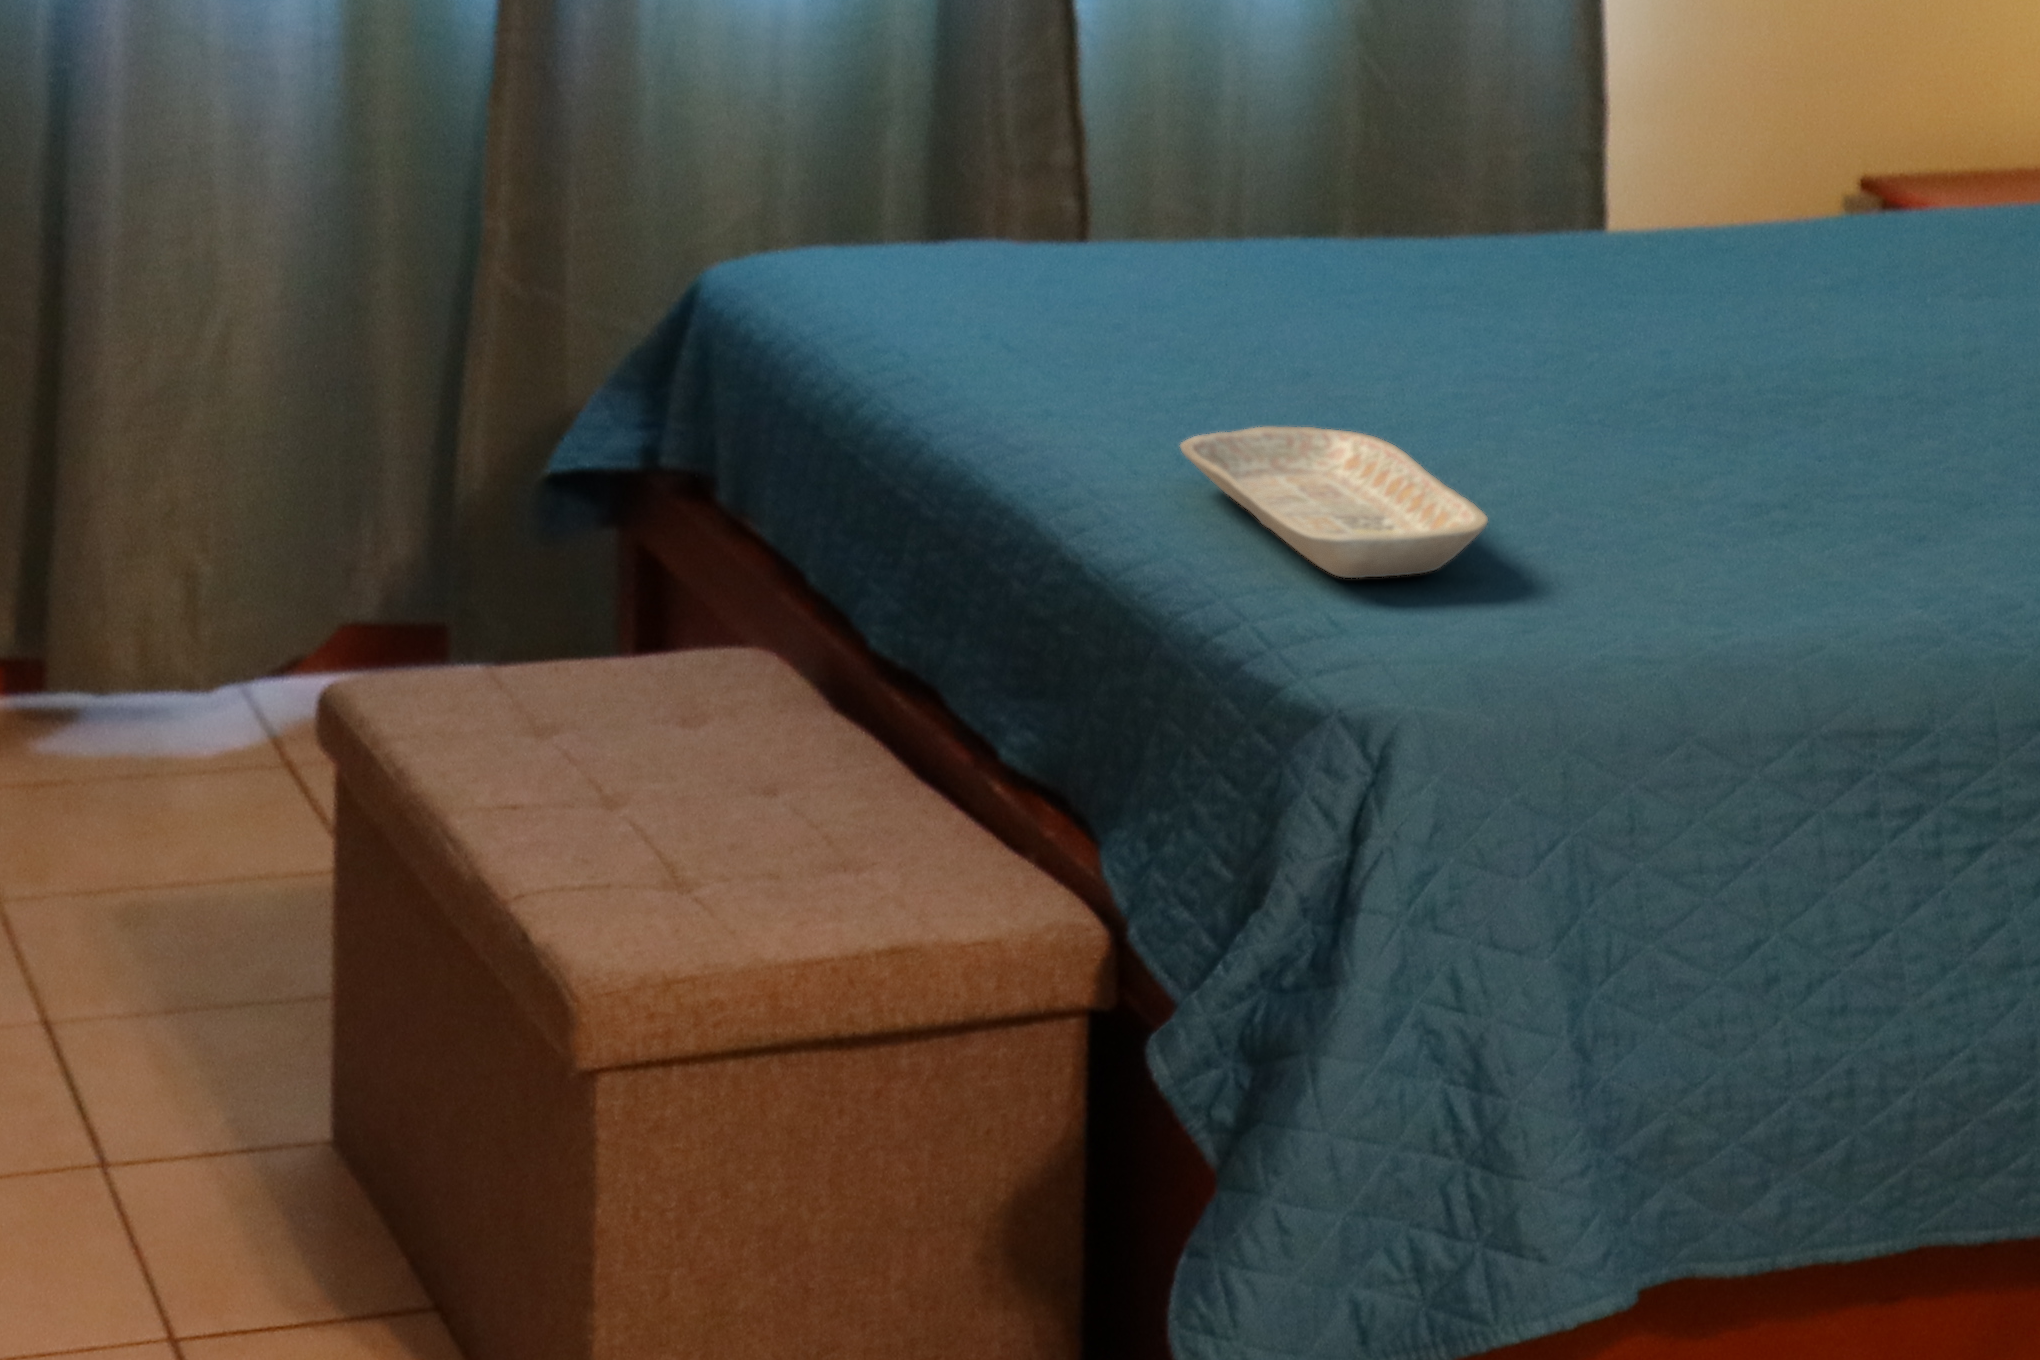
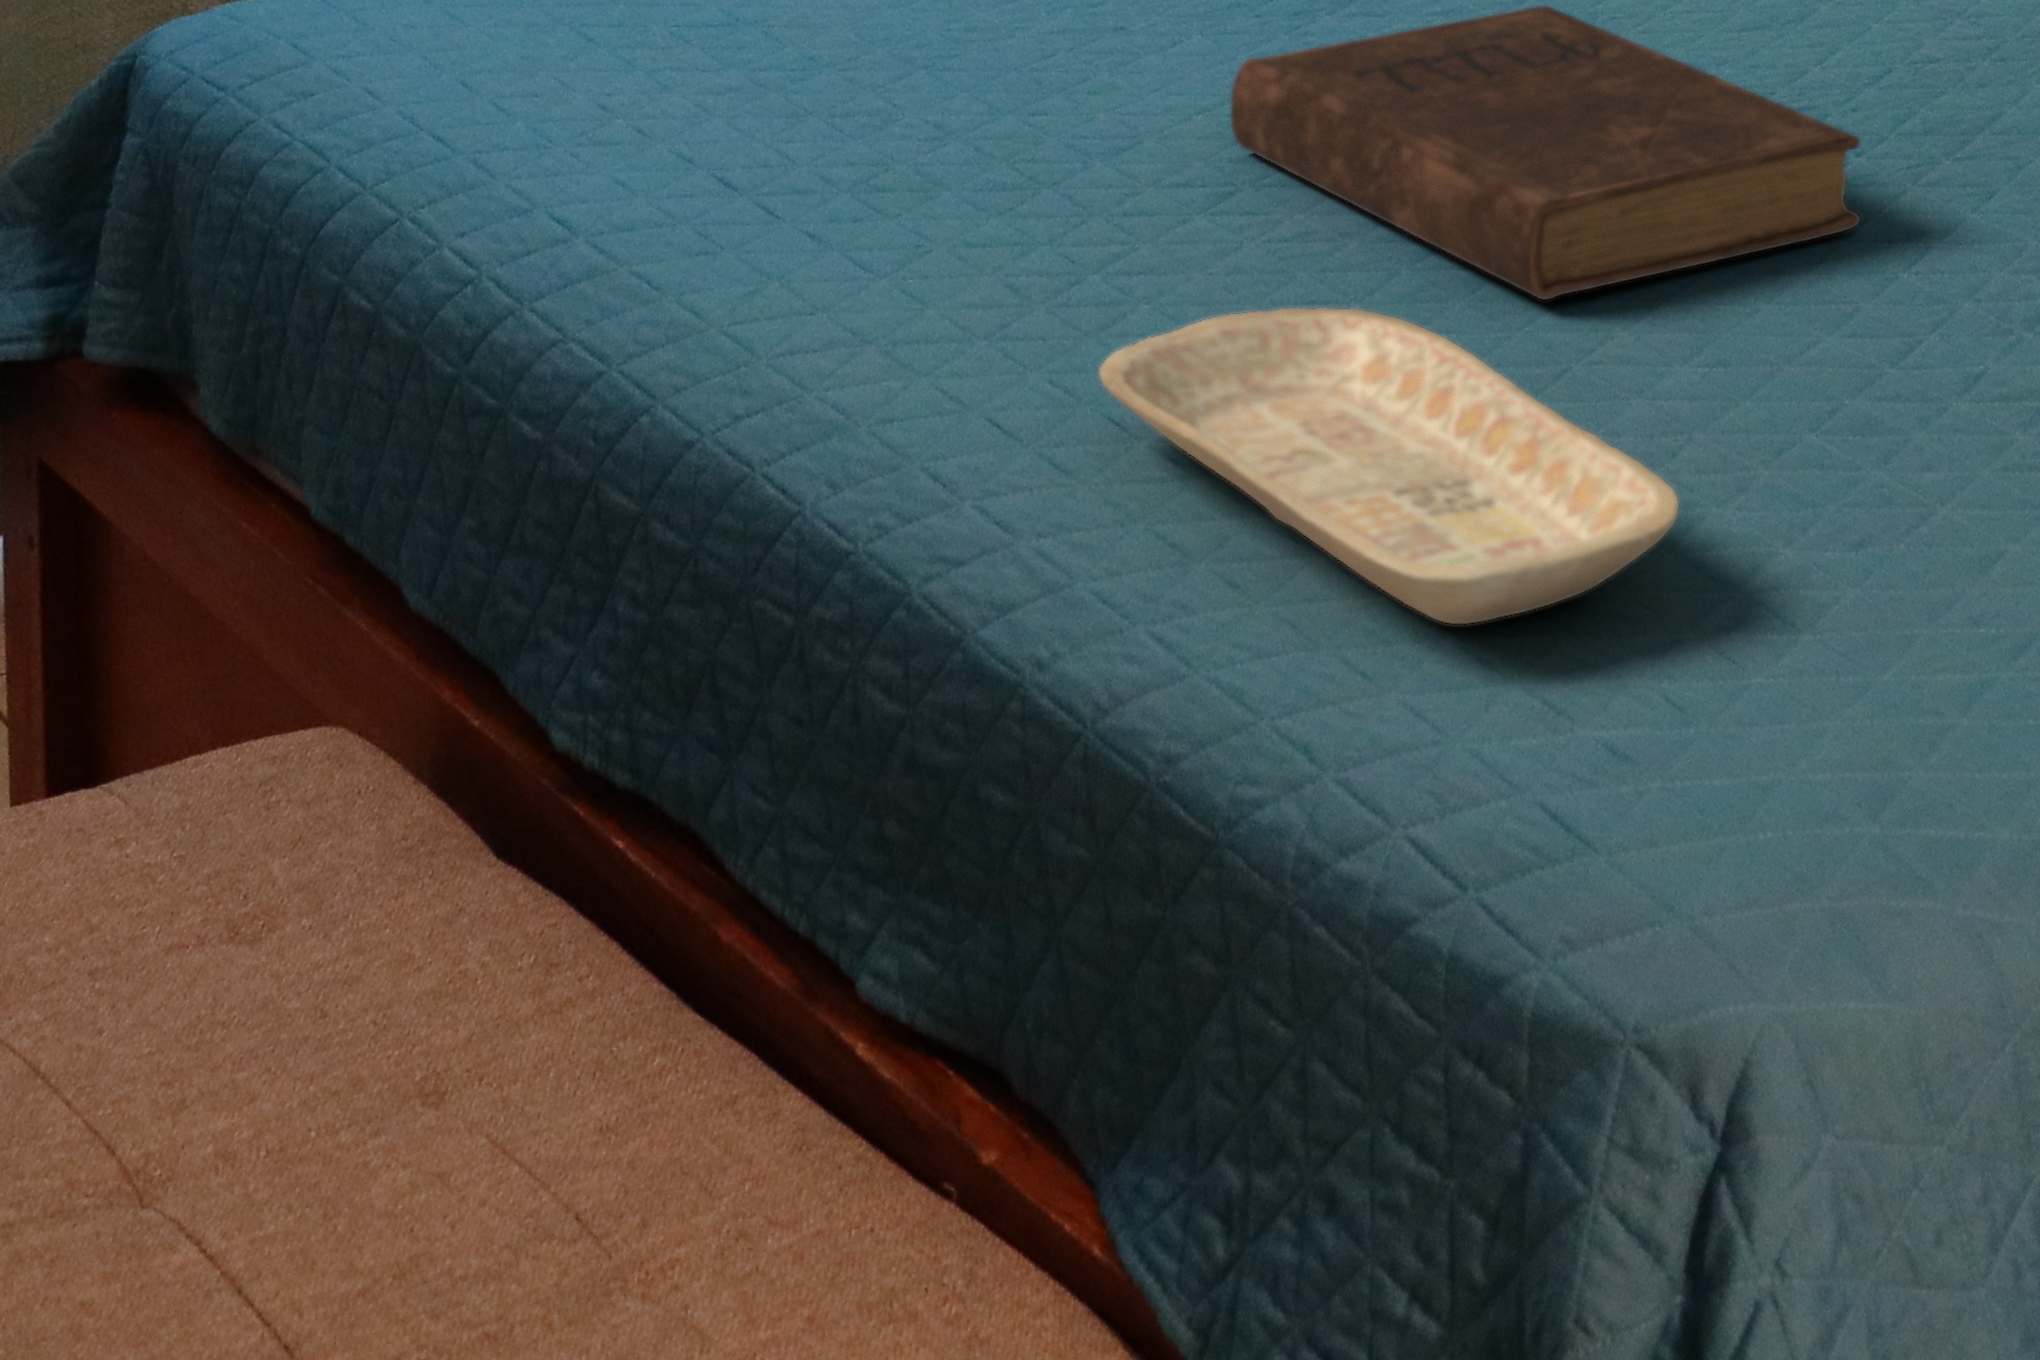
book: none [1335,301,1722,451] -> present [1231,6,1860,300]

